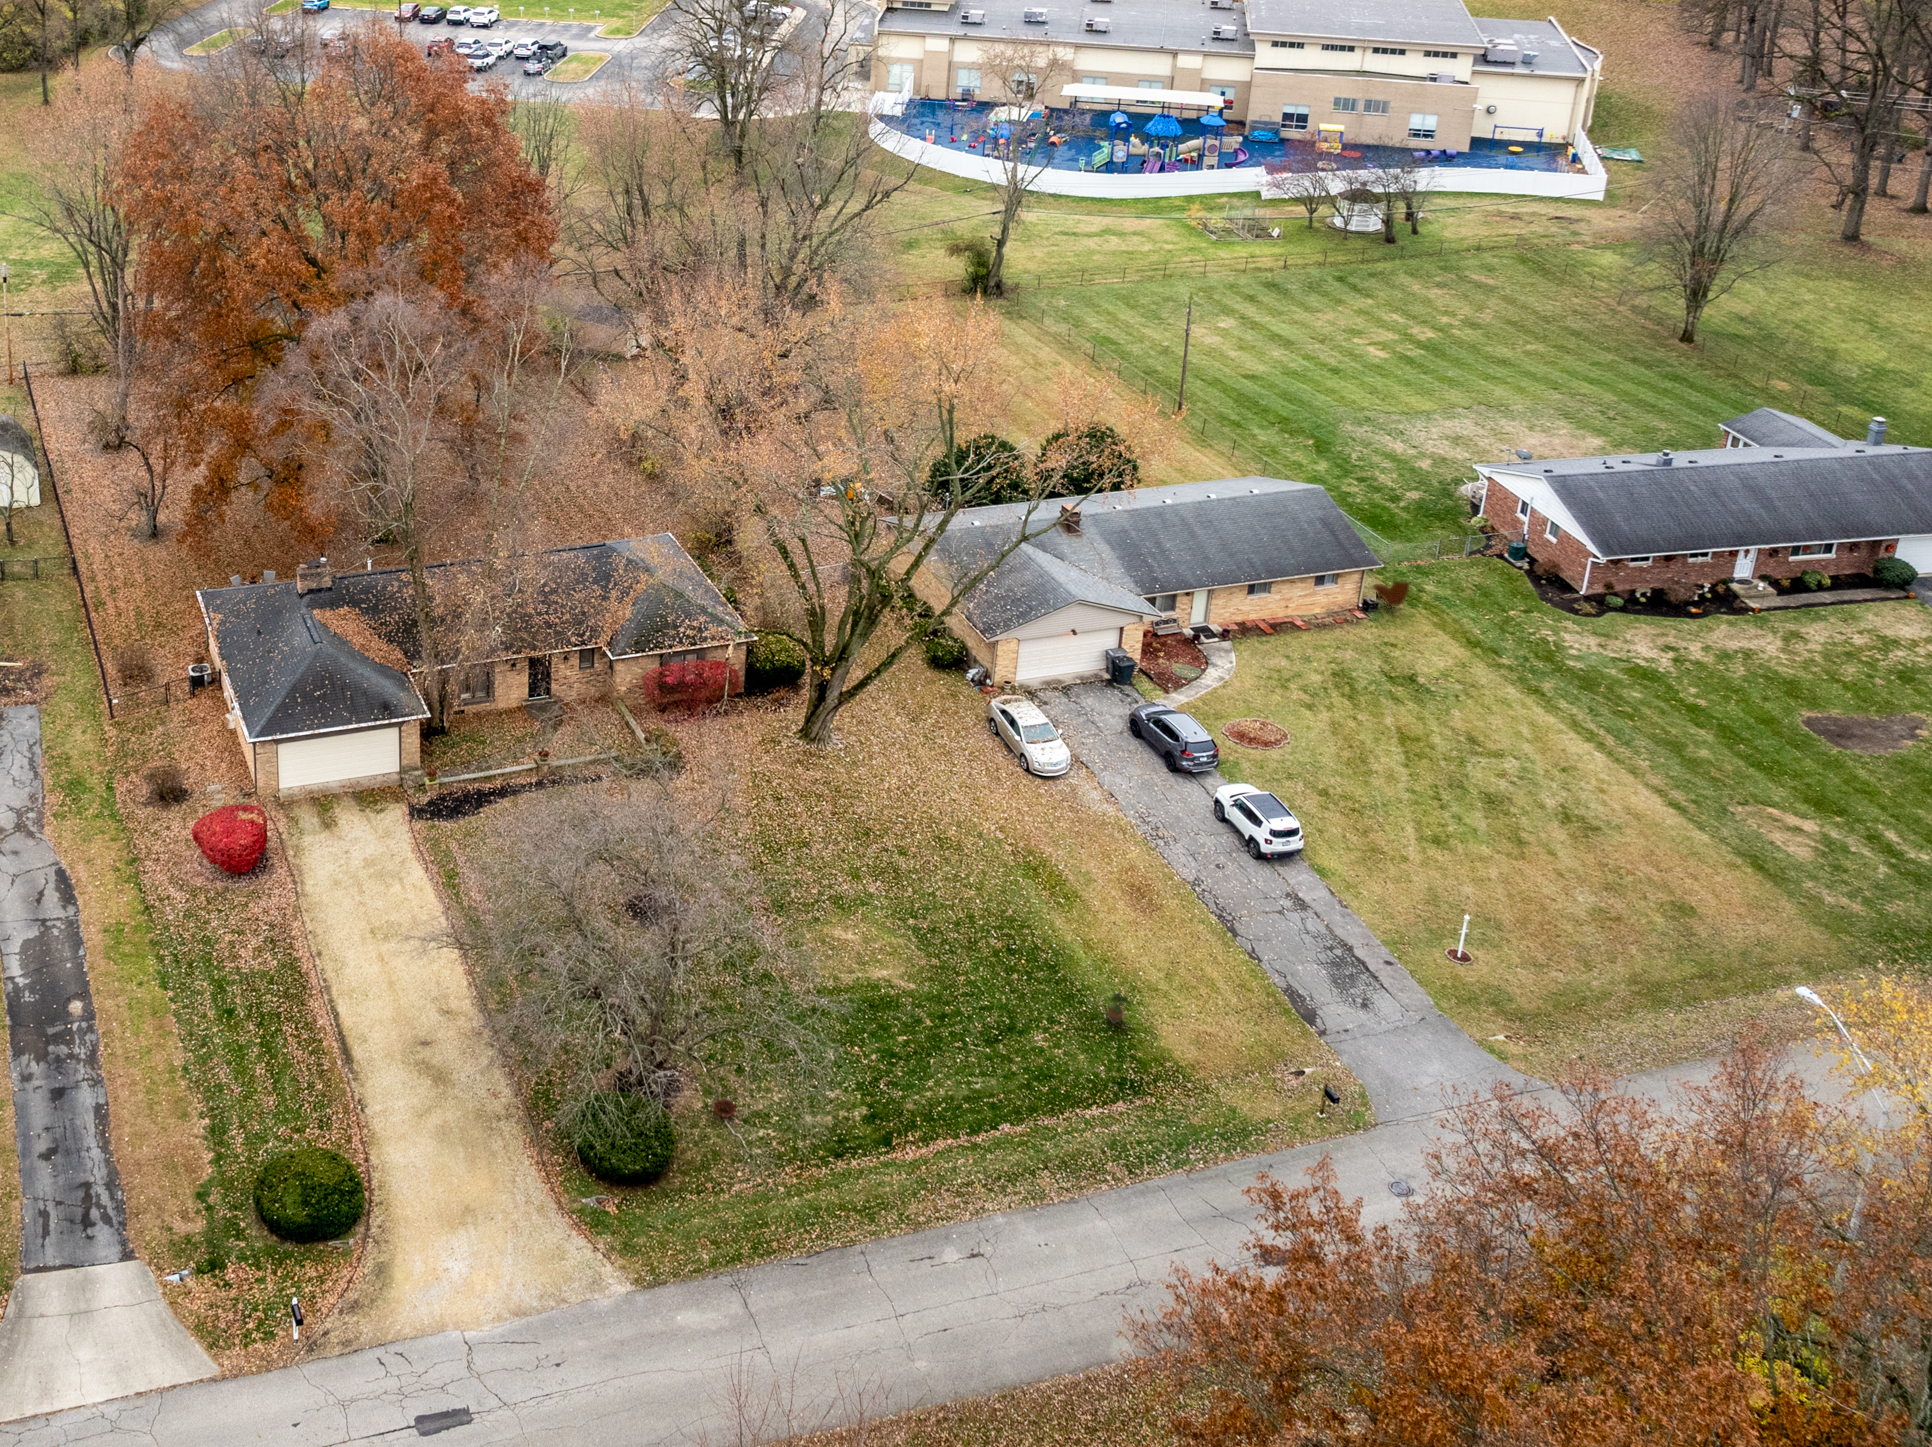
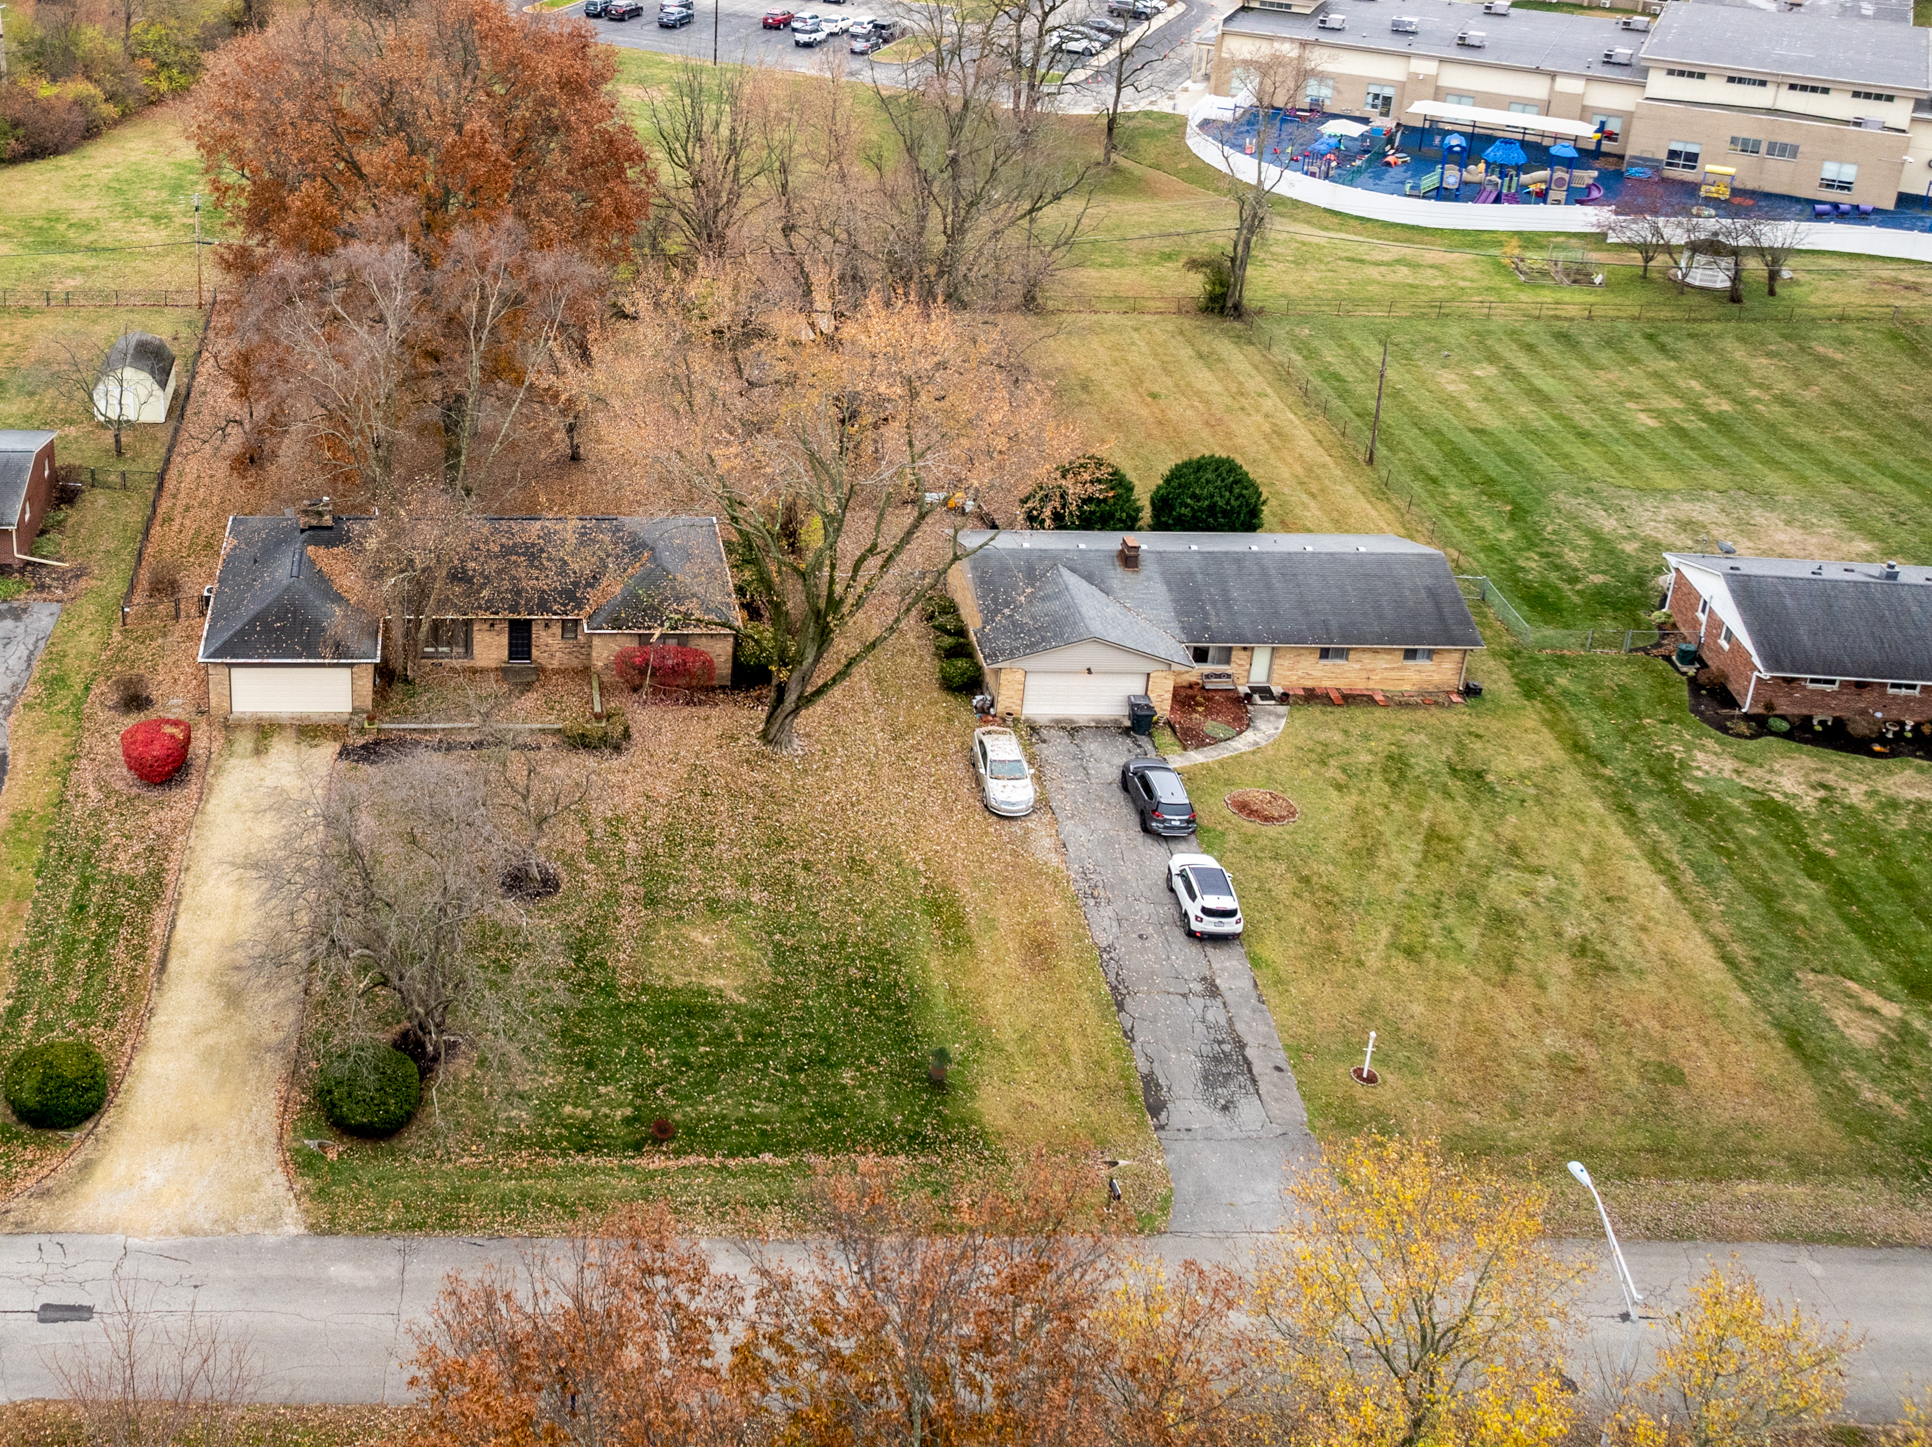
lounge chair: present [1373,580,1410,609] -> none [1475,664,1515,703]
basket: present [714,1095,736,1118] -> present [651,1118,675,1139]

